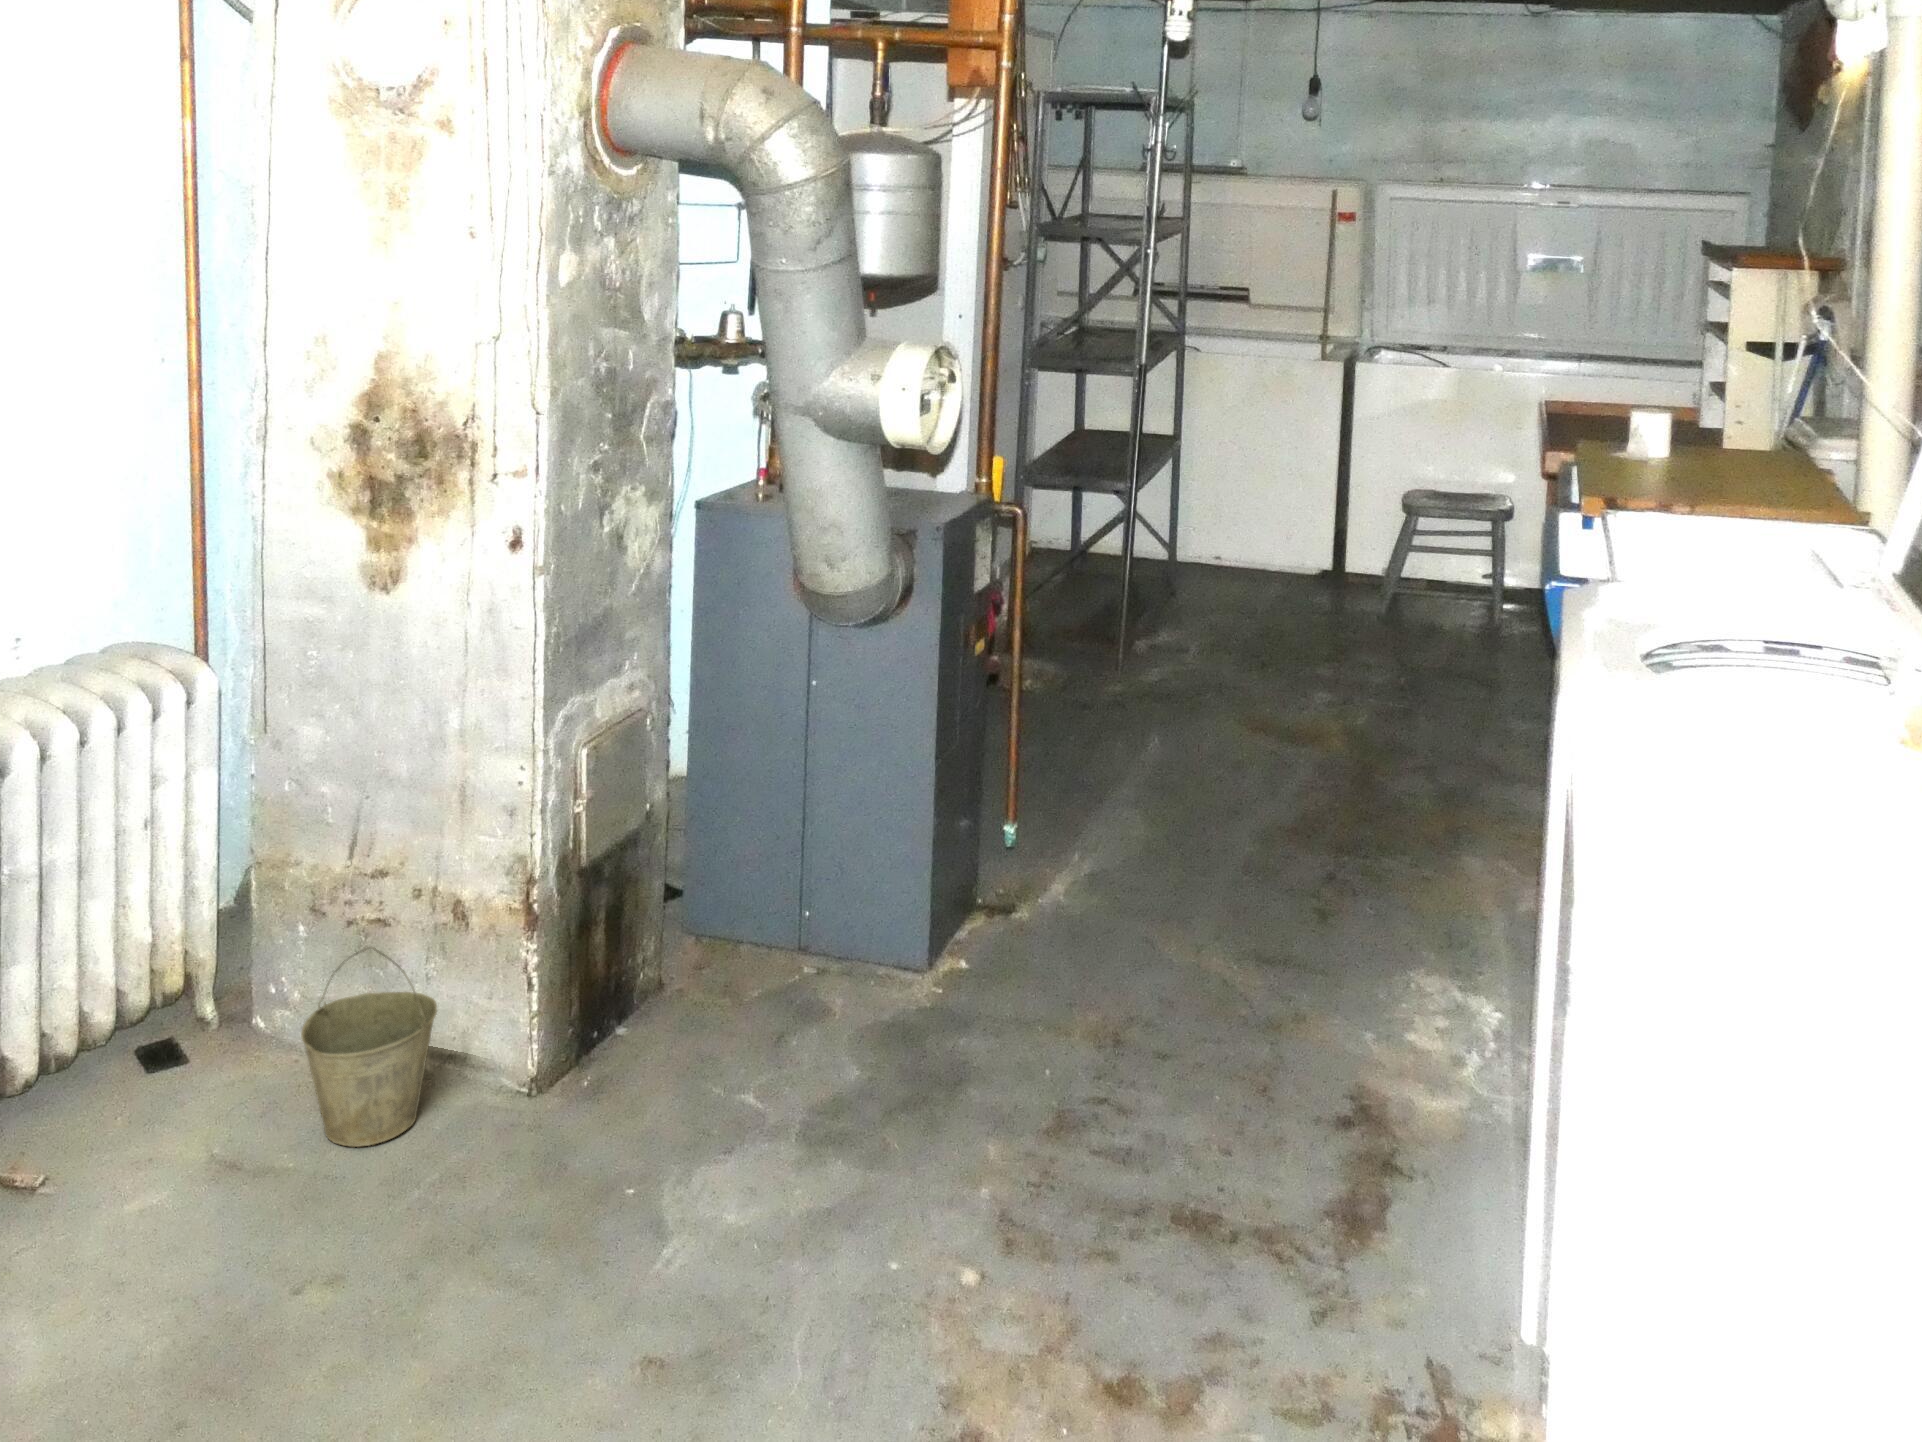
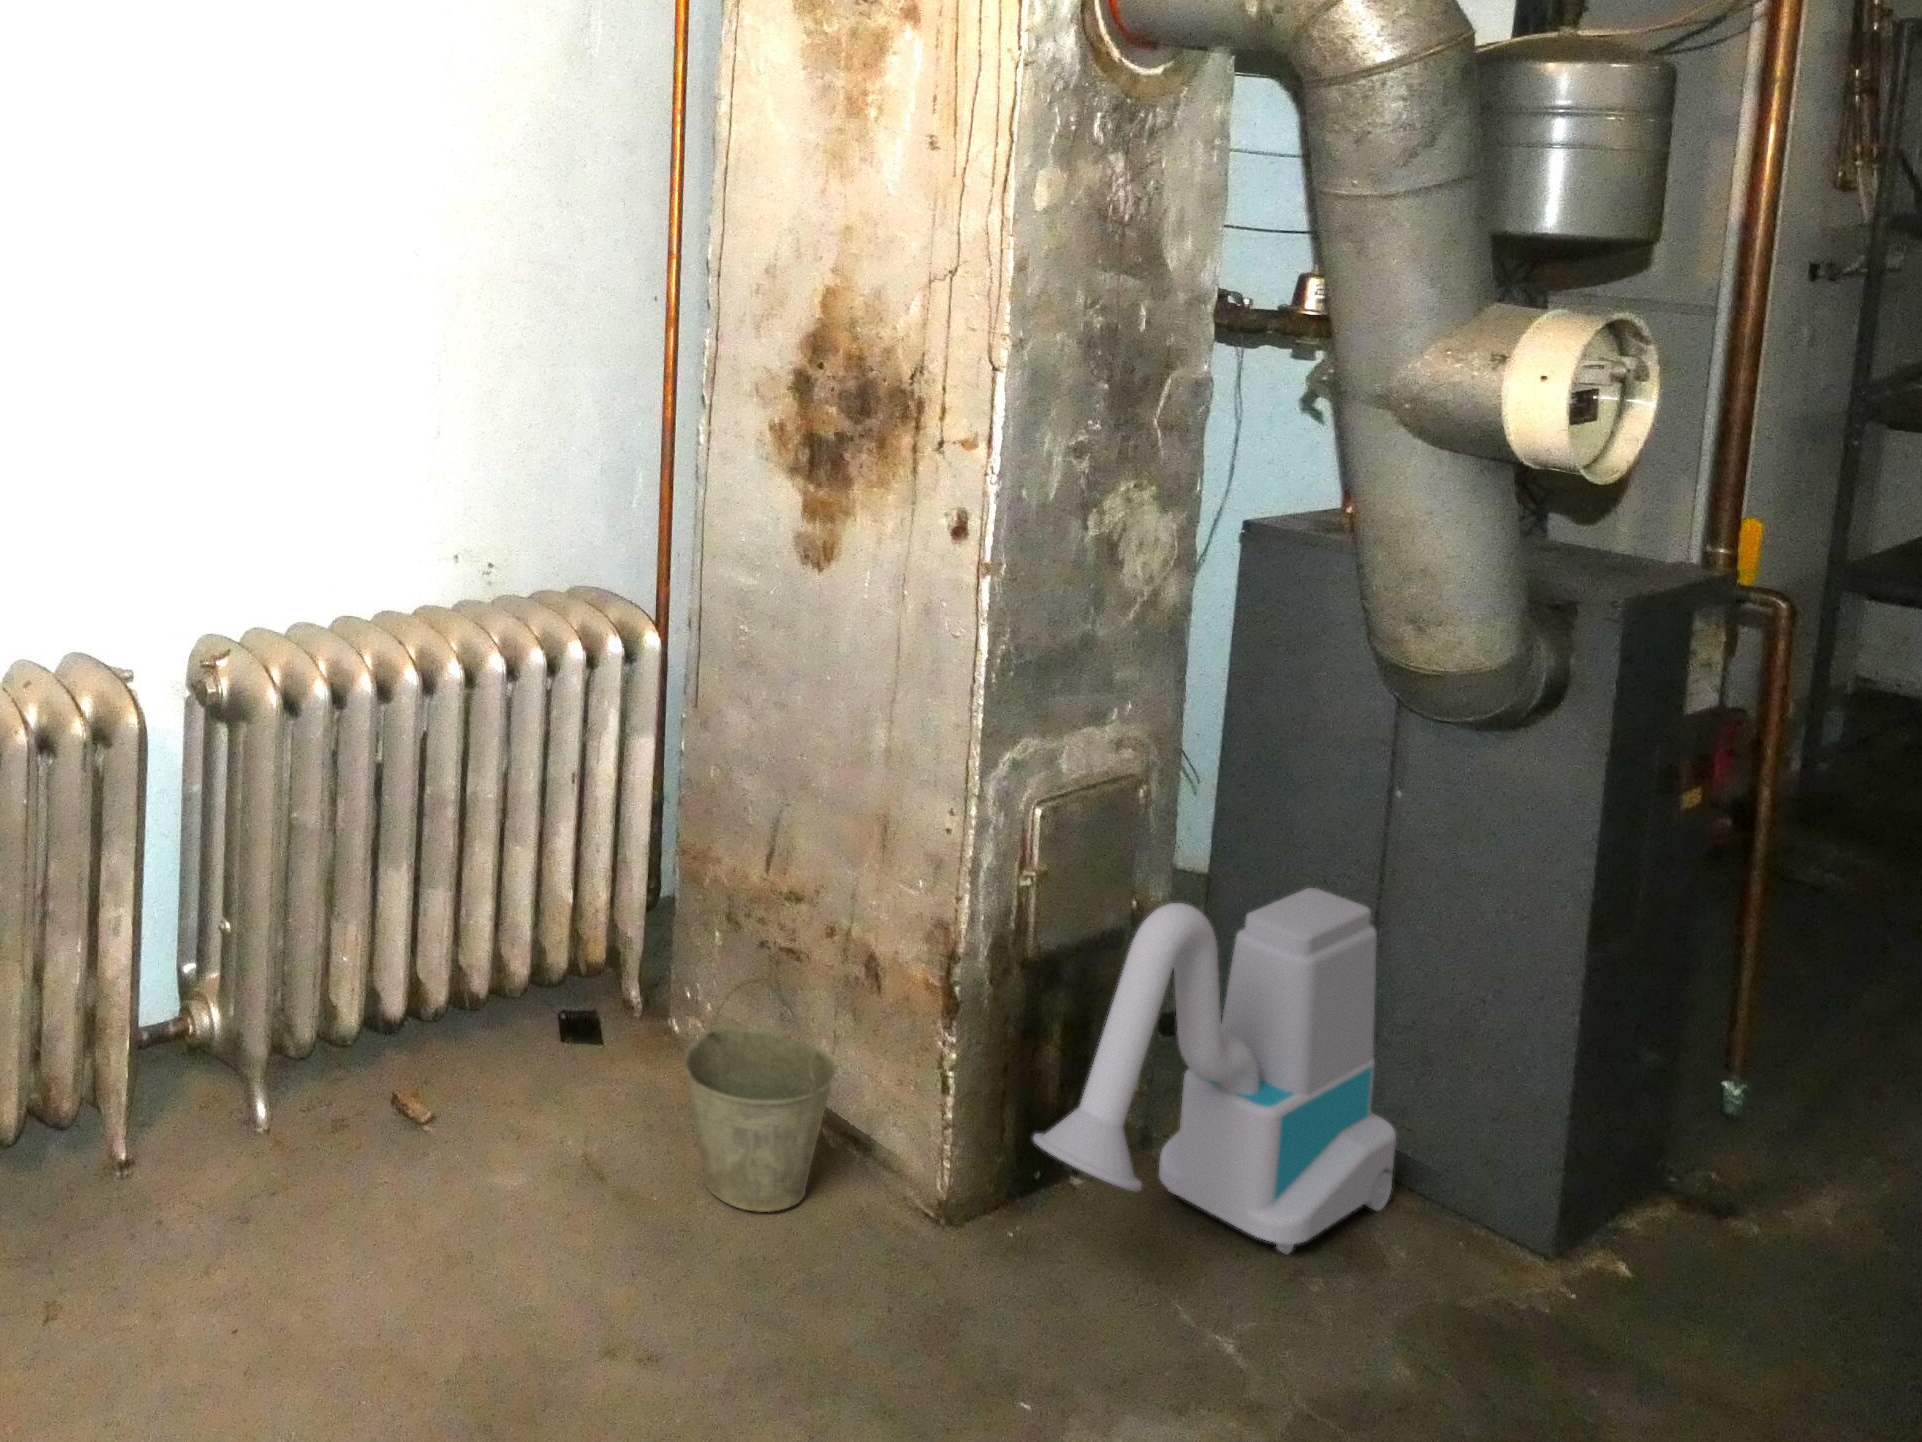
vacuum cleaner: none [606,762,830,1027] -> present [1033,888,1396,1254]

